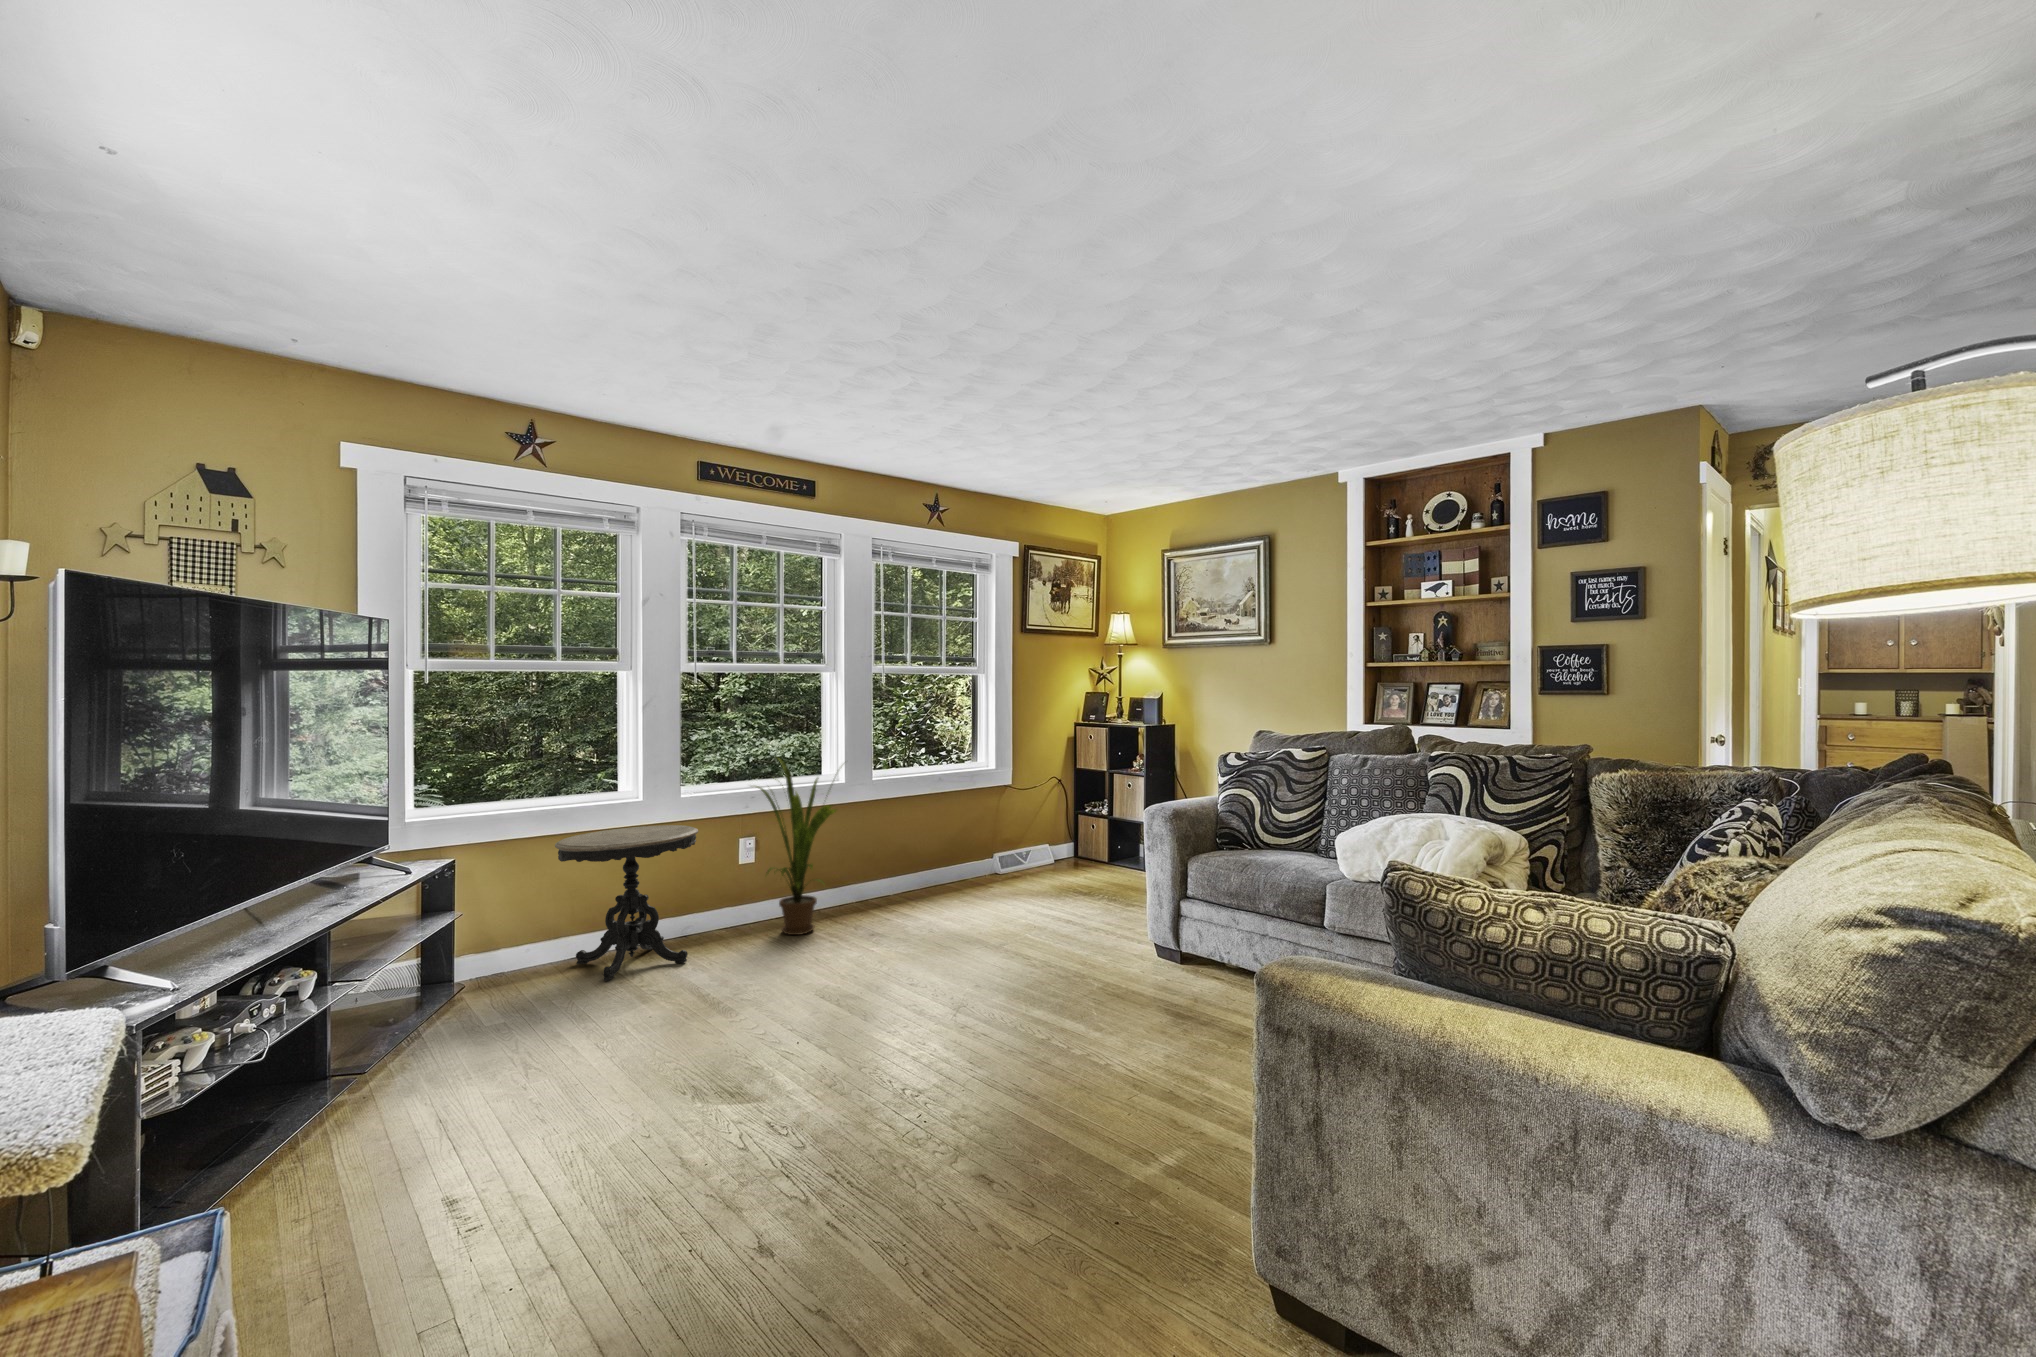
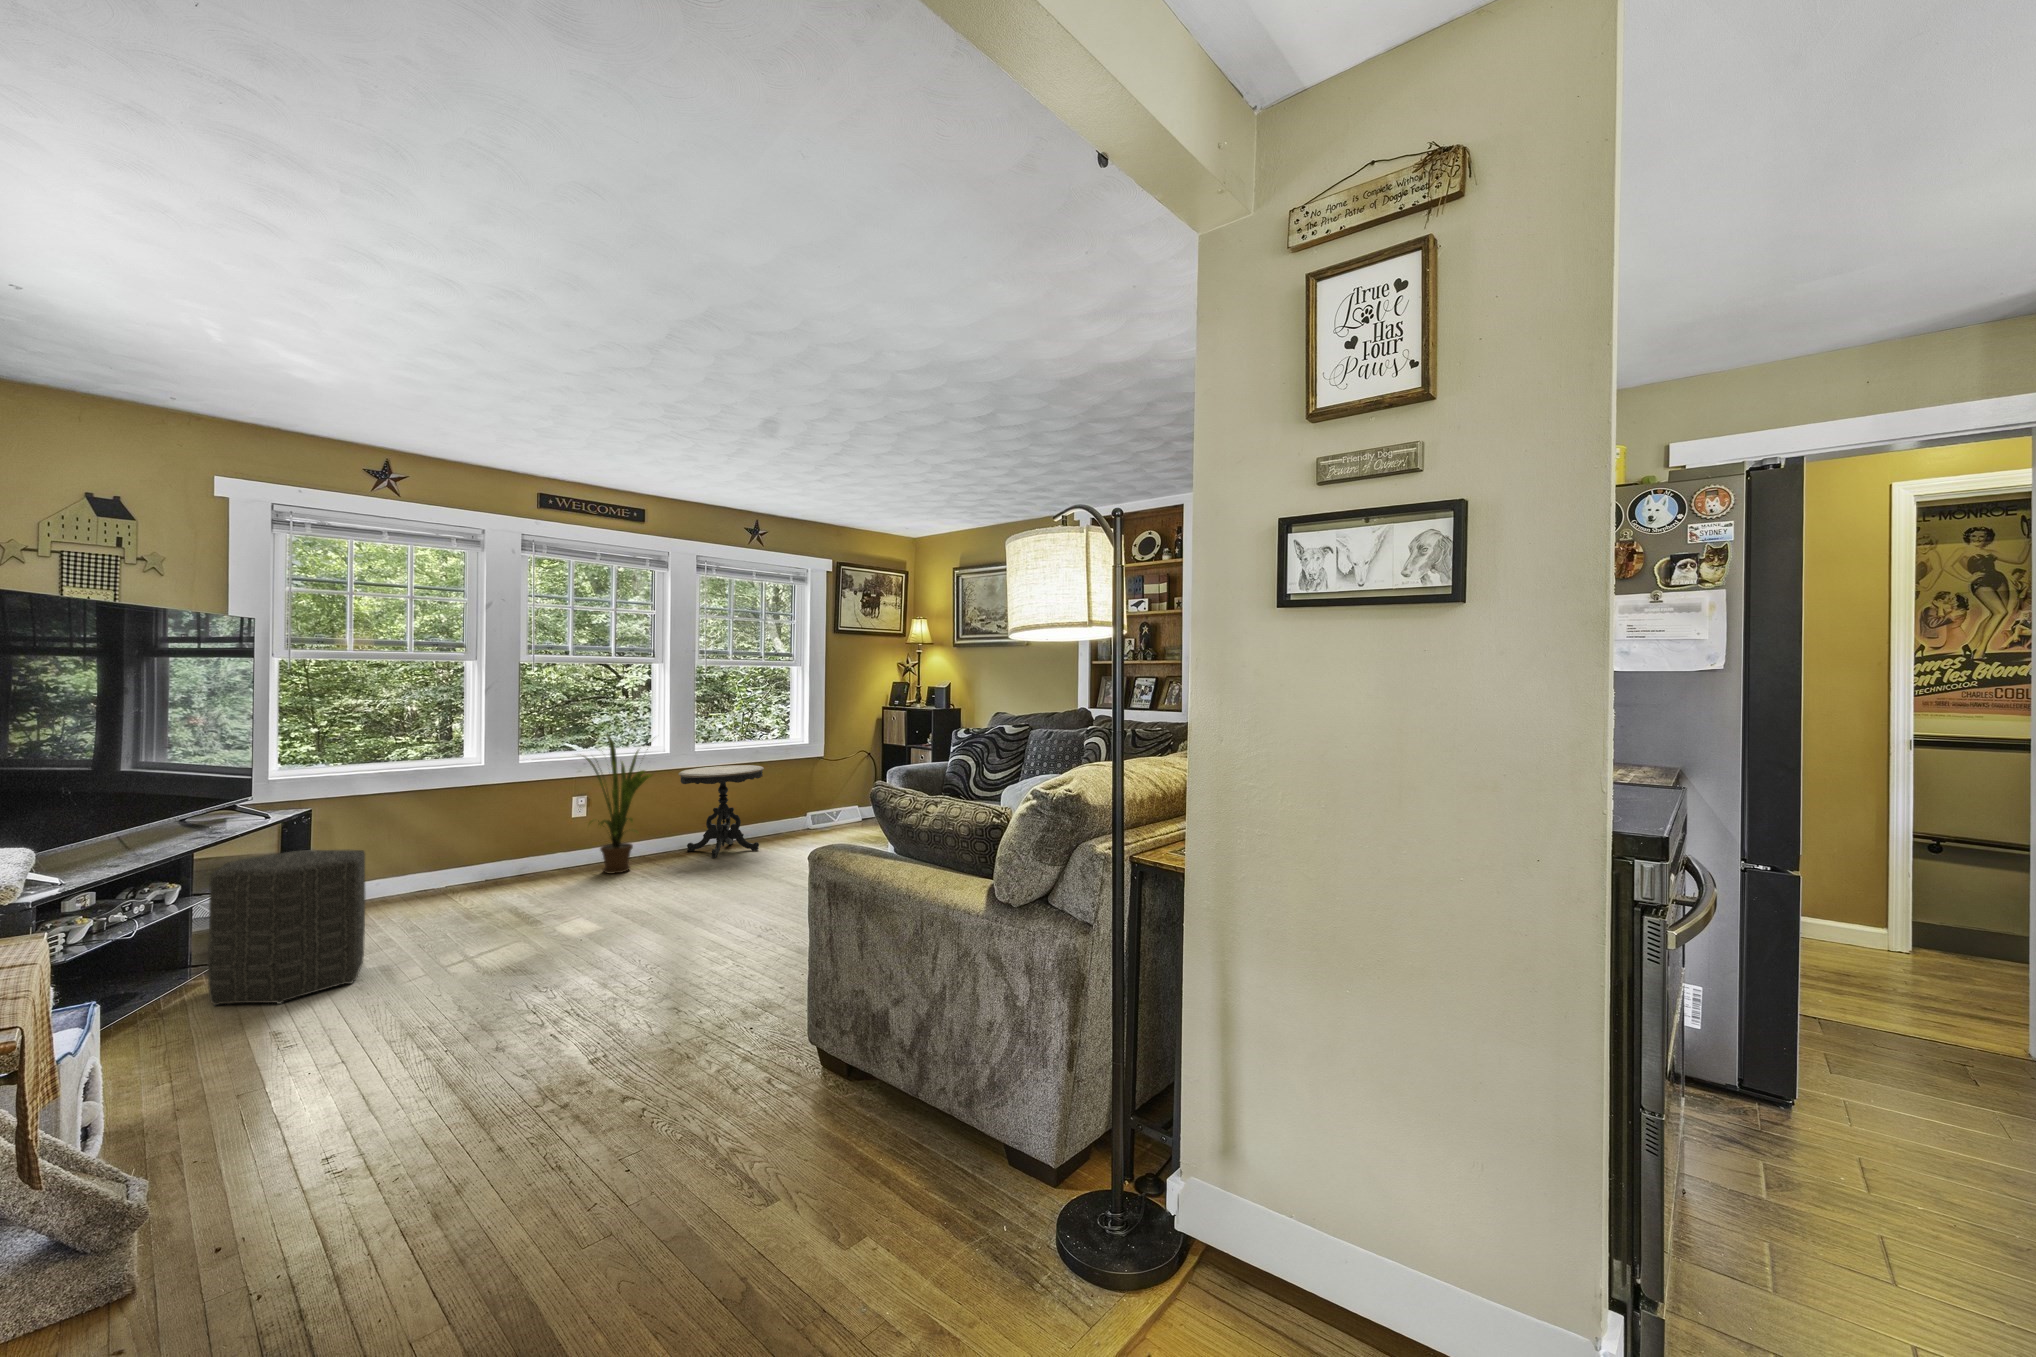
side table: present [555,825,698,981] -> present [678,765,764,858]
ottoman: none [350,923,537,1148] -> present [208,850,365,1005]

